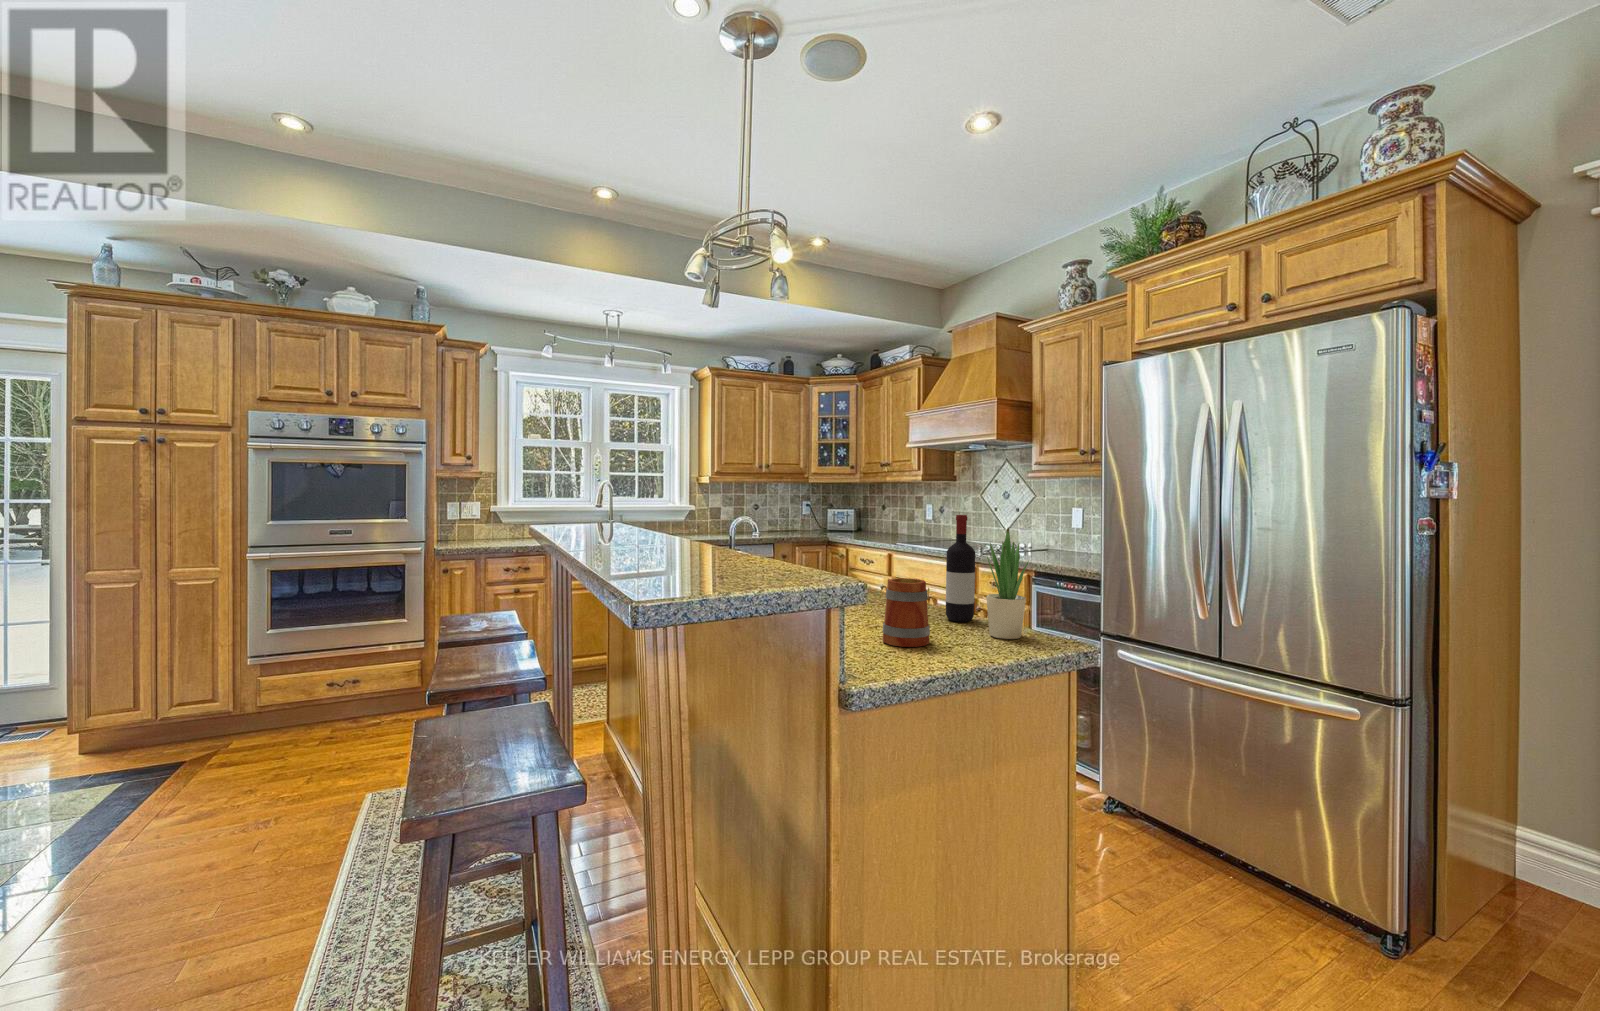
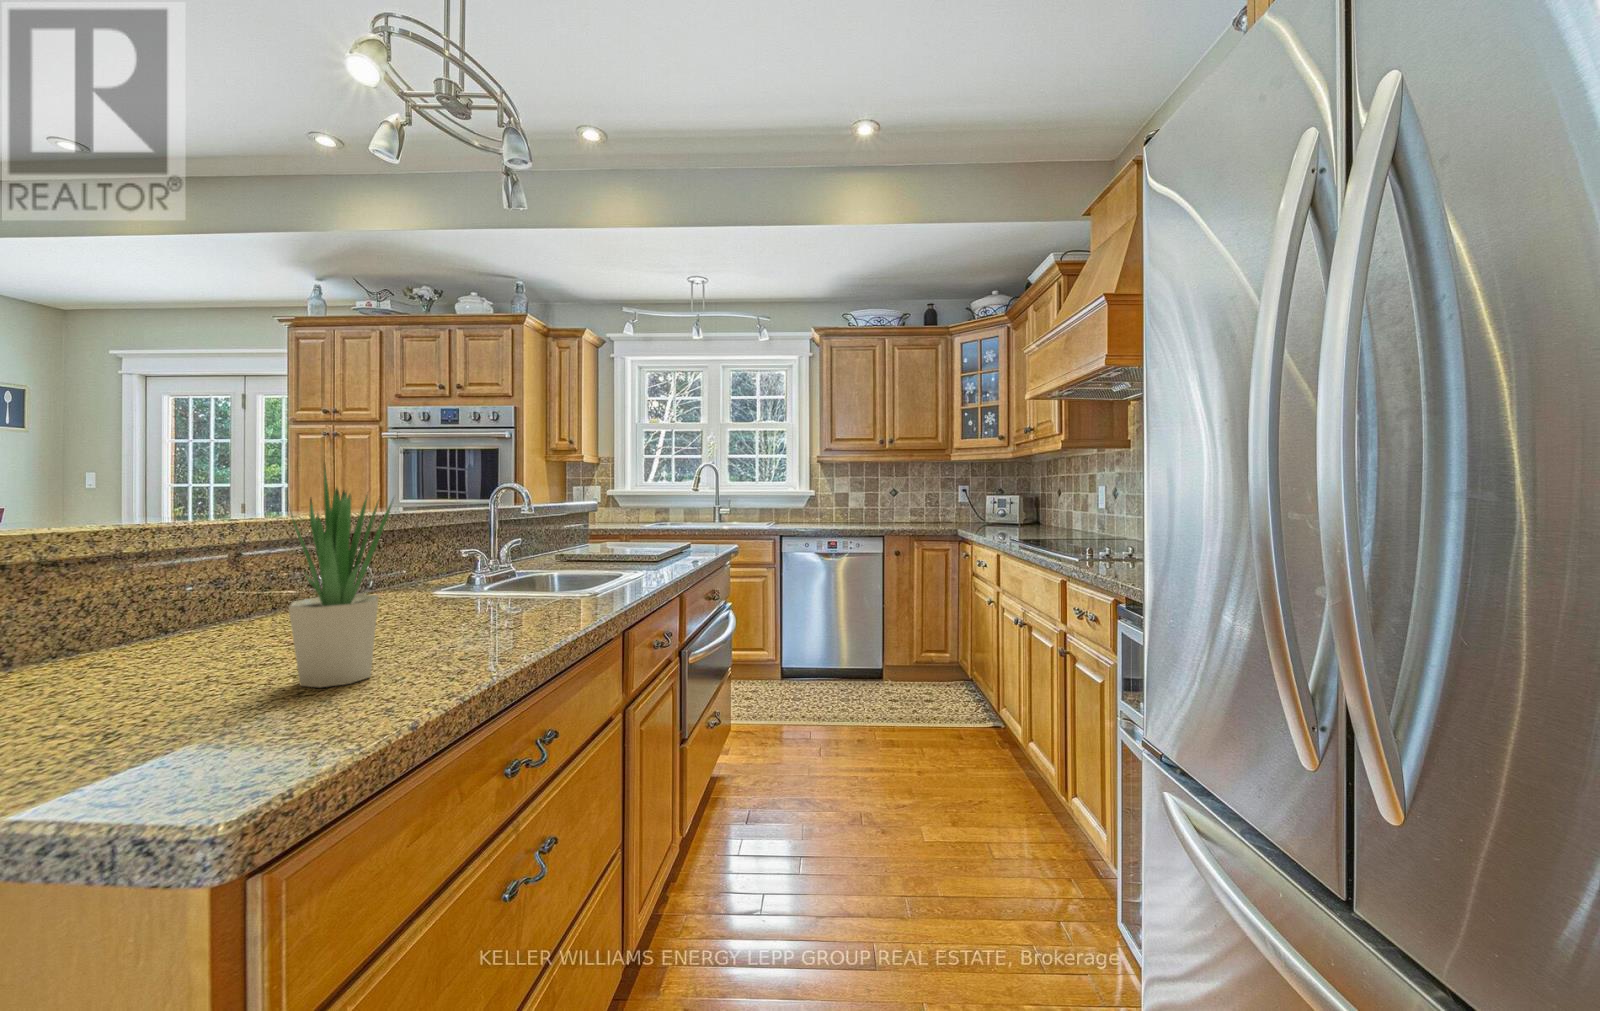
wine bottle: present [946,515,975,622] -> none [423,451,481,645]
mug: present [882,578,930,647] -> none [134,554,278,675]

